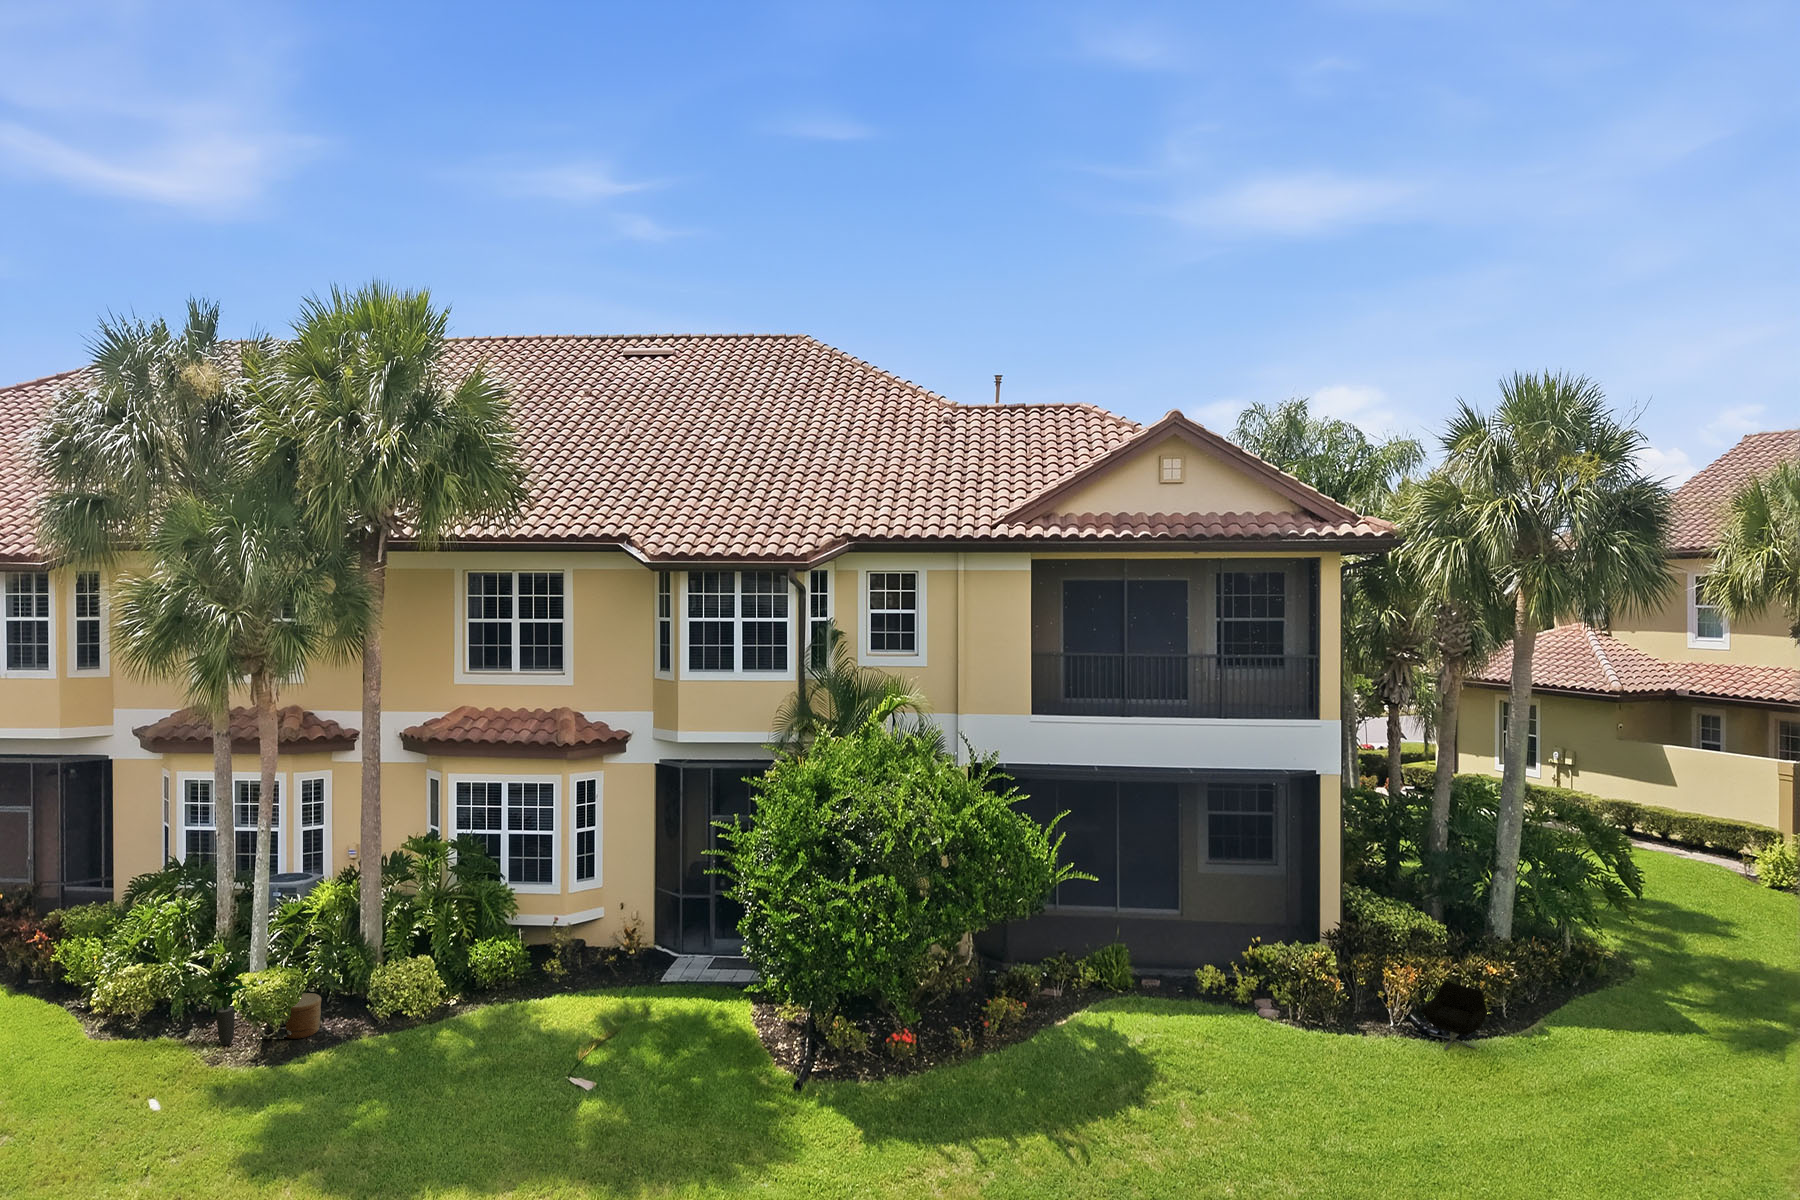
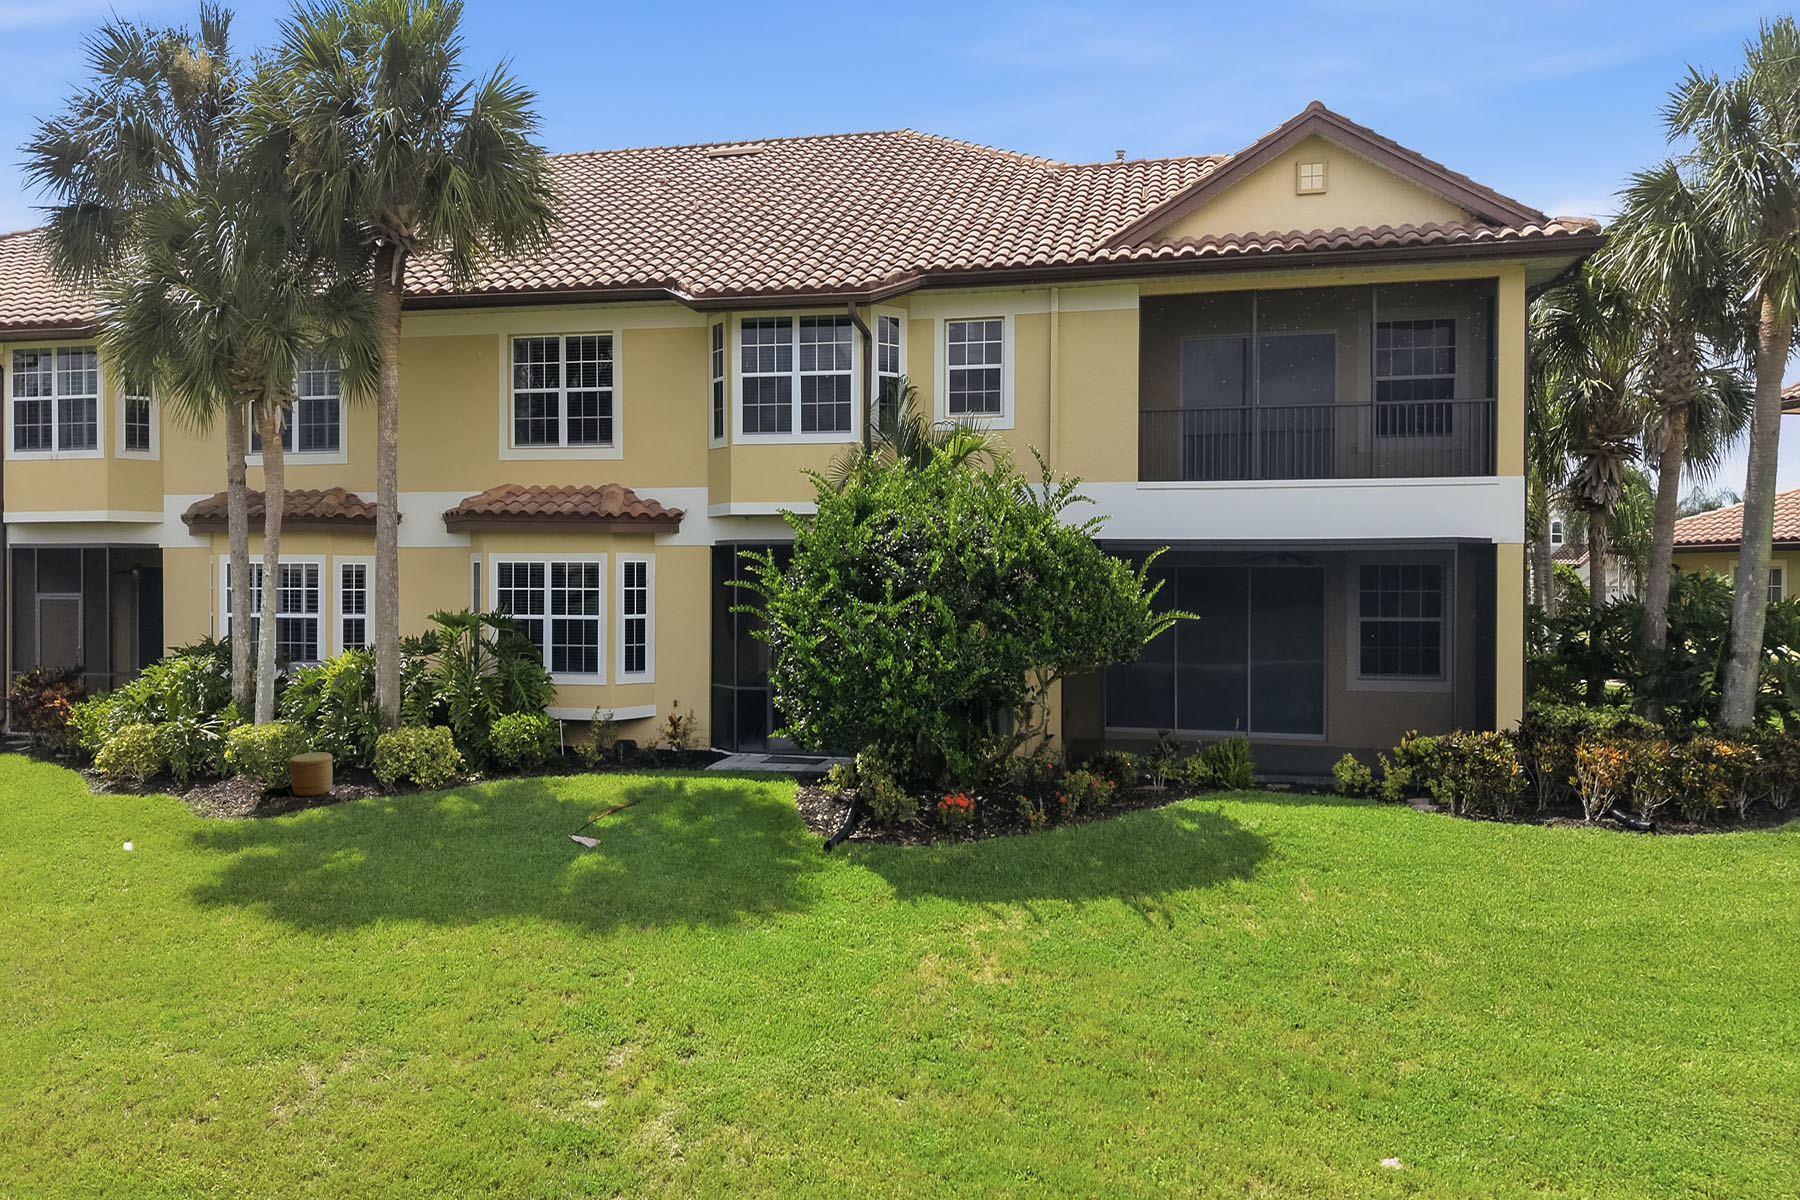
potted plant: present [205,961,247,1045] -> none [209,712,254,799]
lounge chair: present [1421,981,1487,1050] -> none [1633,766,1728,844]

